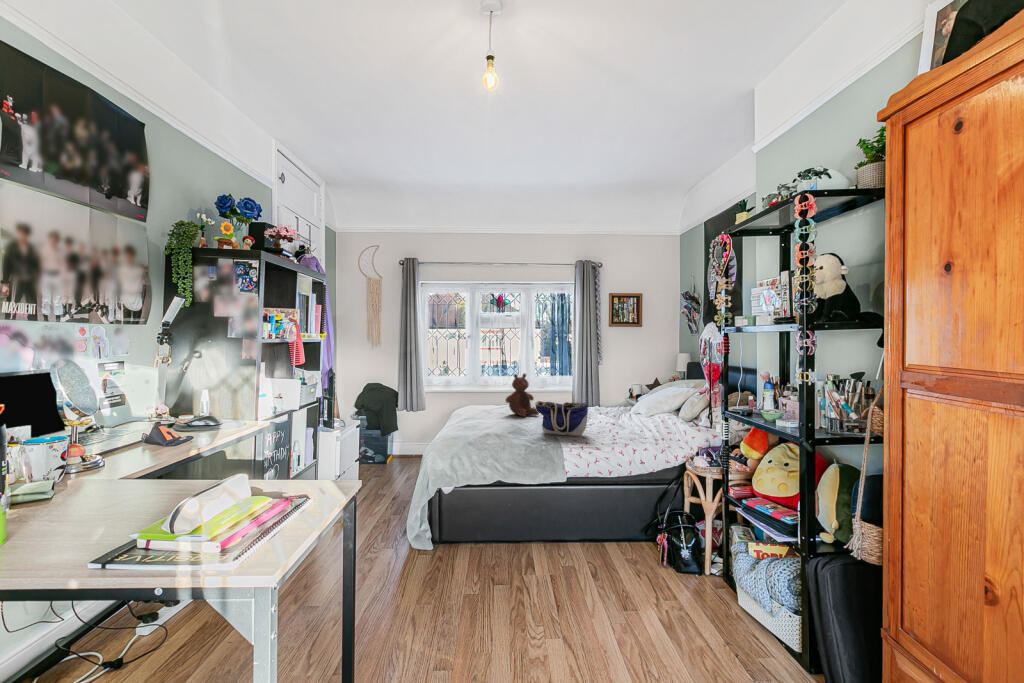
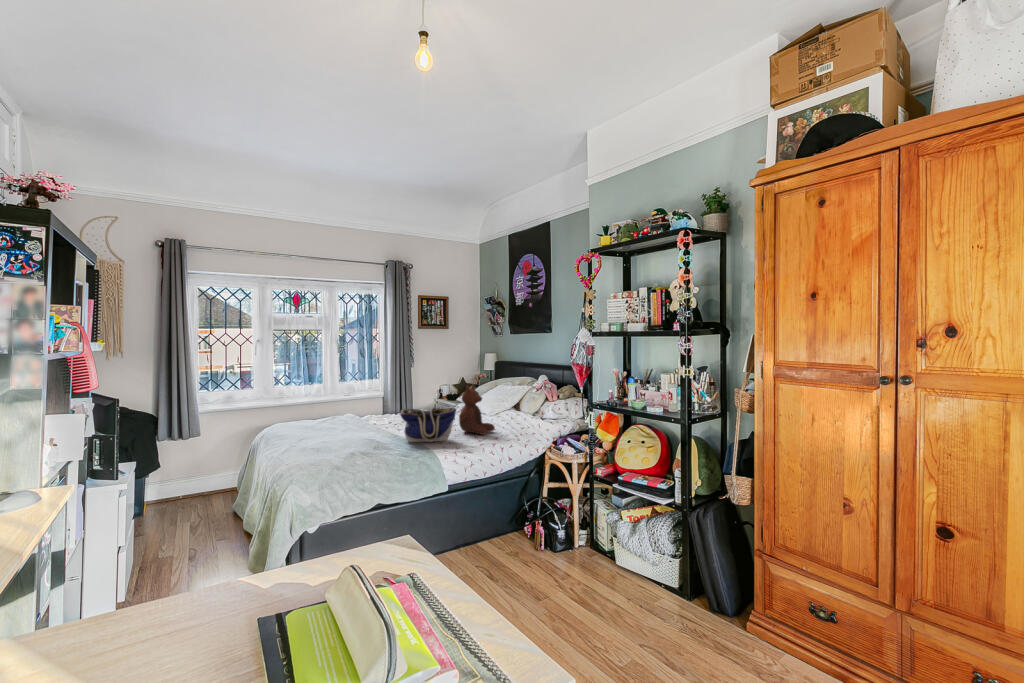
stuffed bear: present [506,373,539,417] -> present [459,384,495,435]

